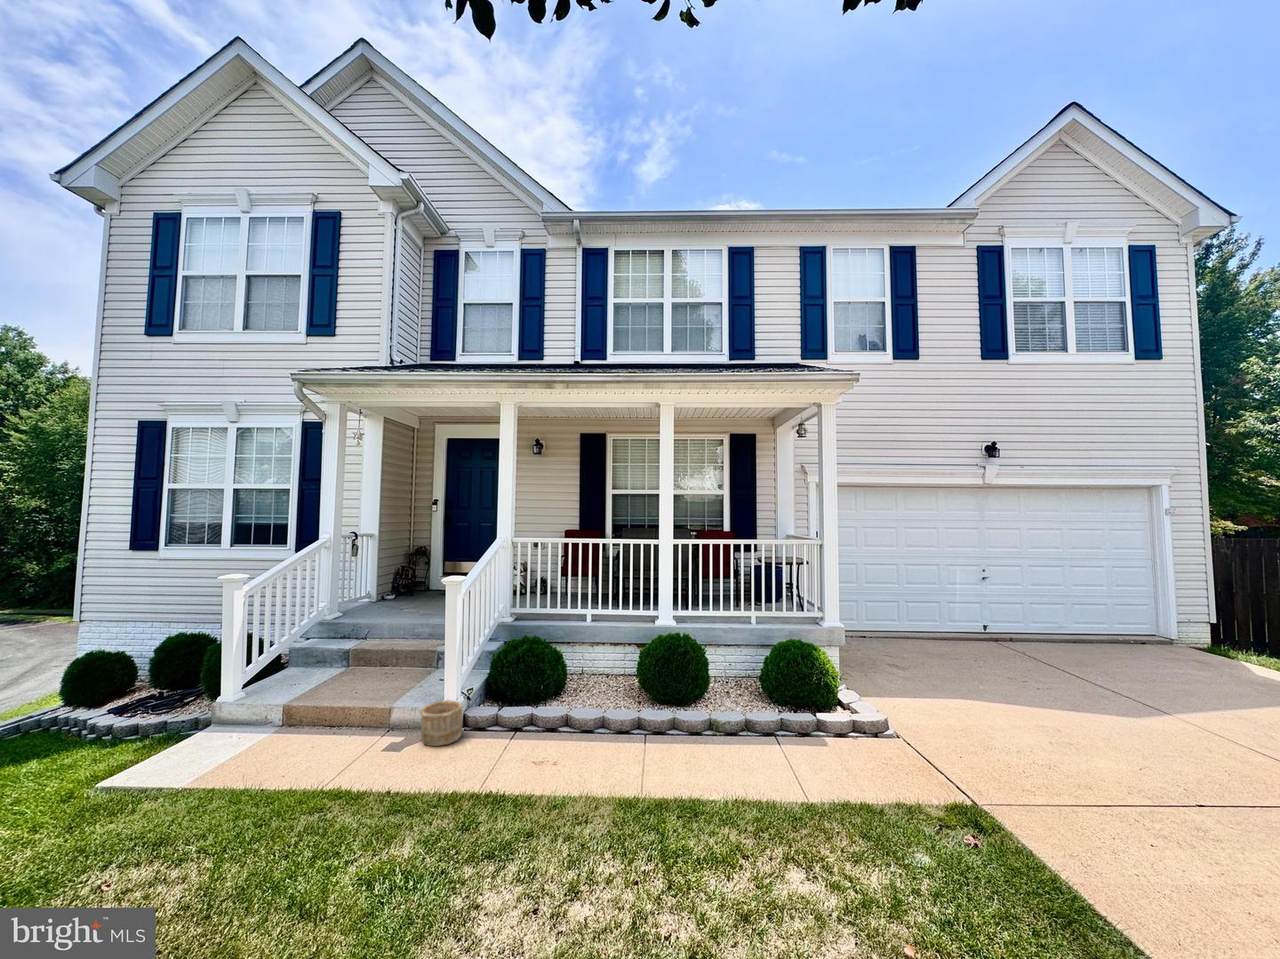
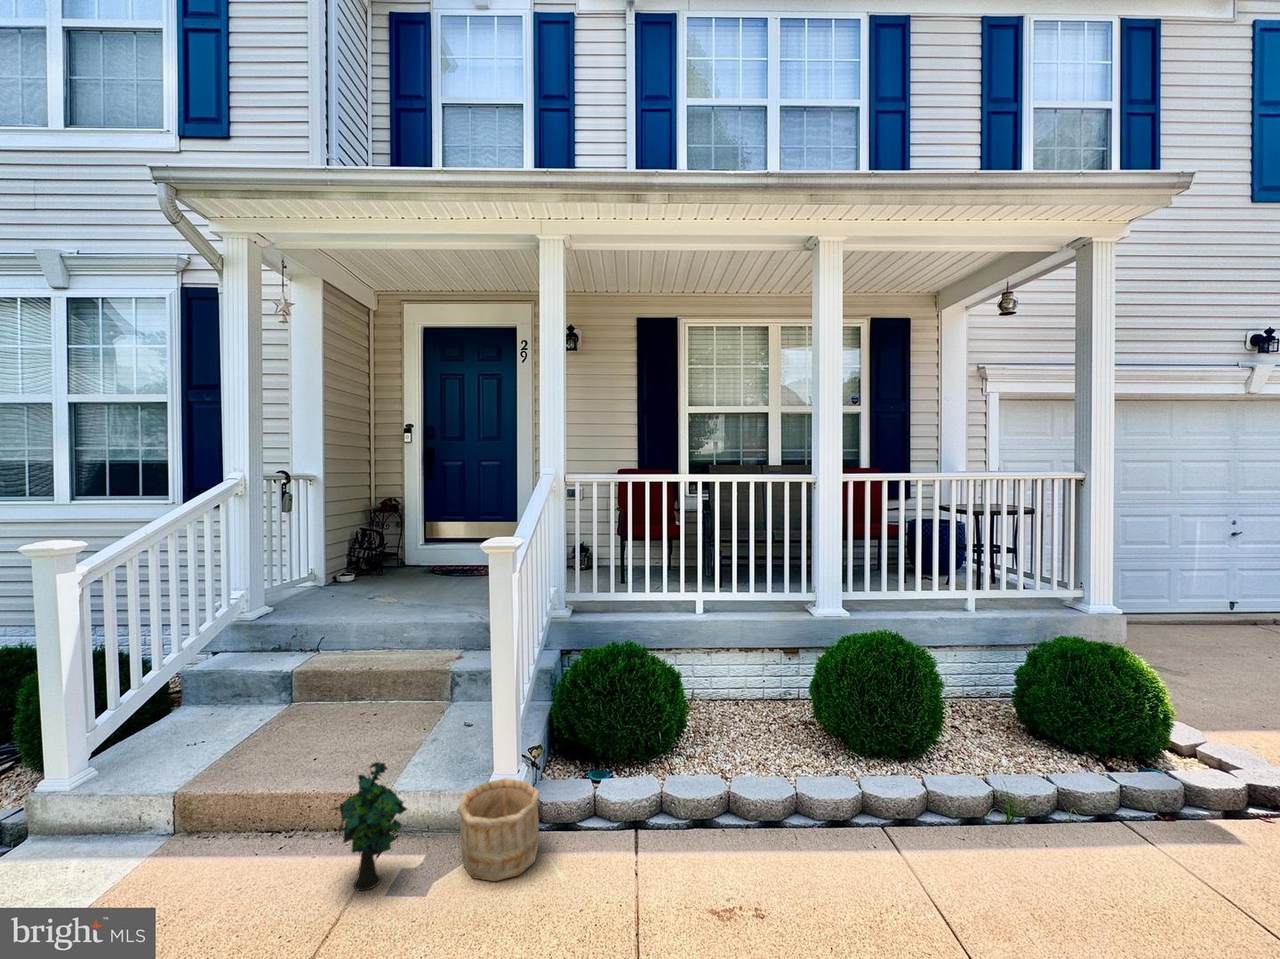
decorative plant: none [358,685,396,747] -> present [332,762,407,891]

